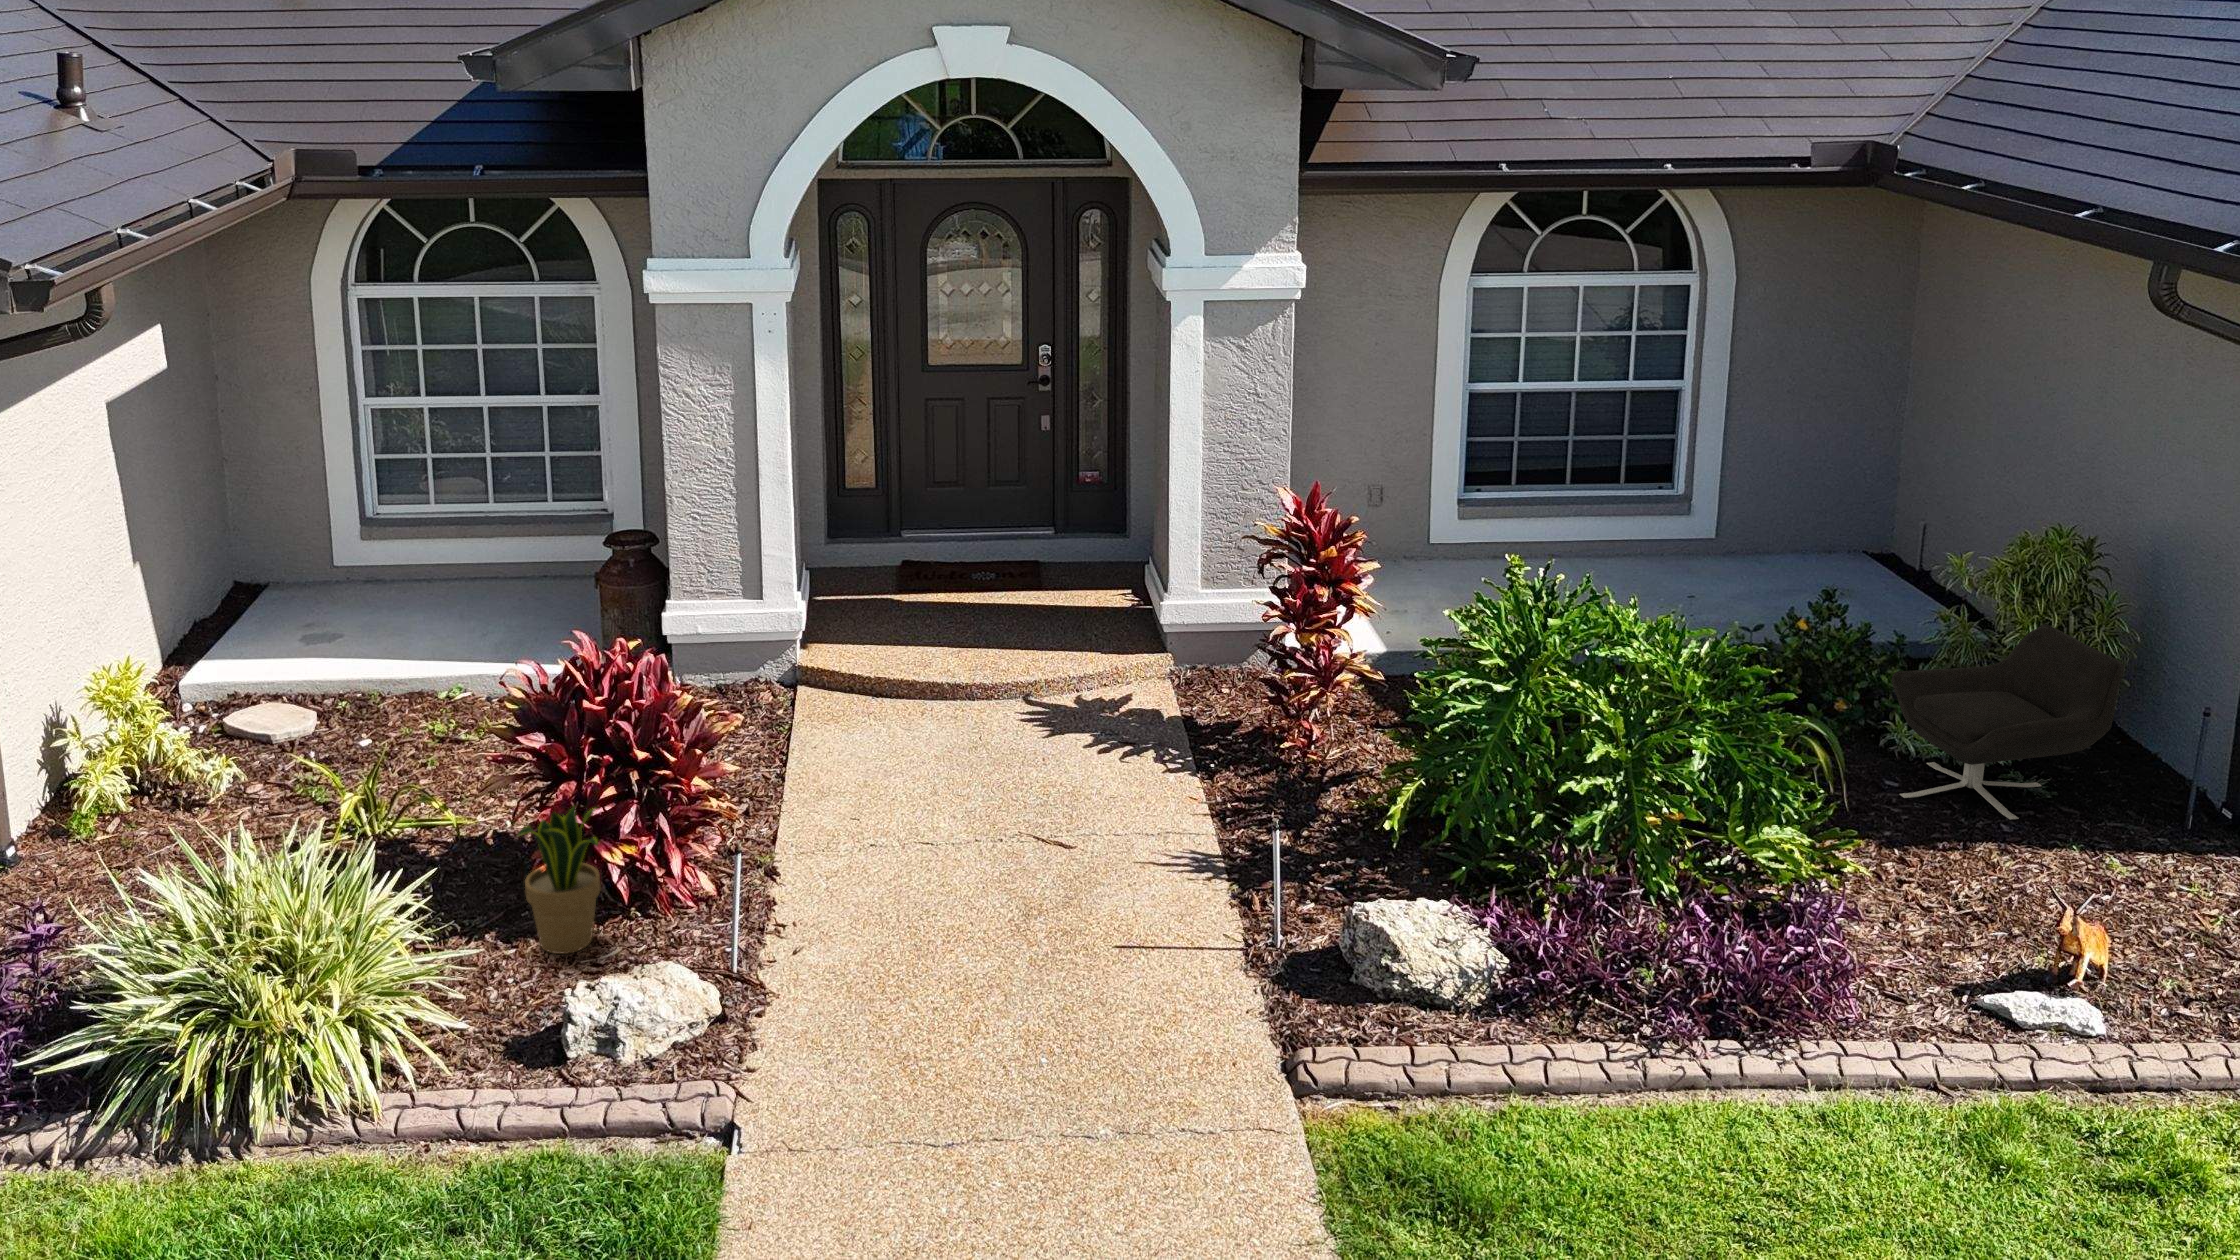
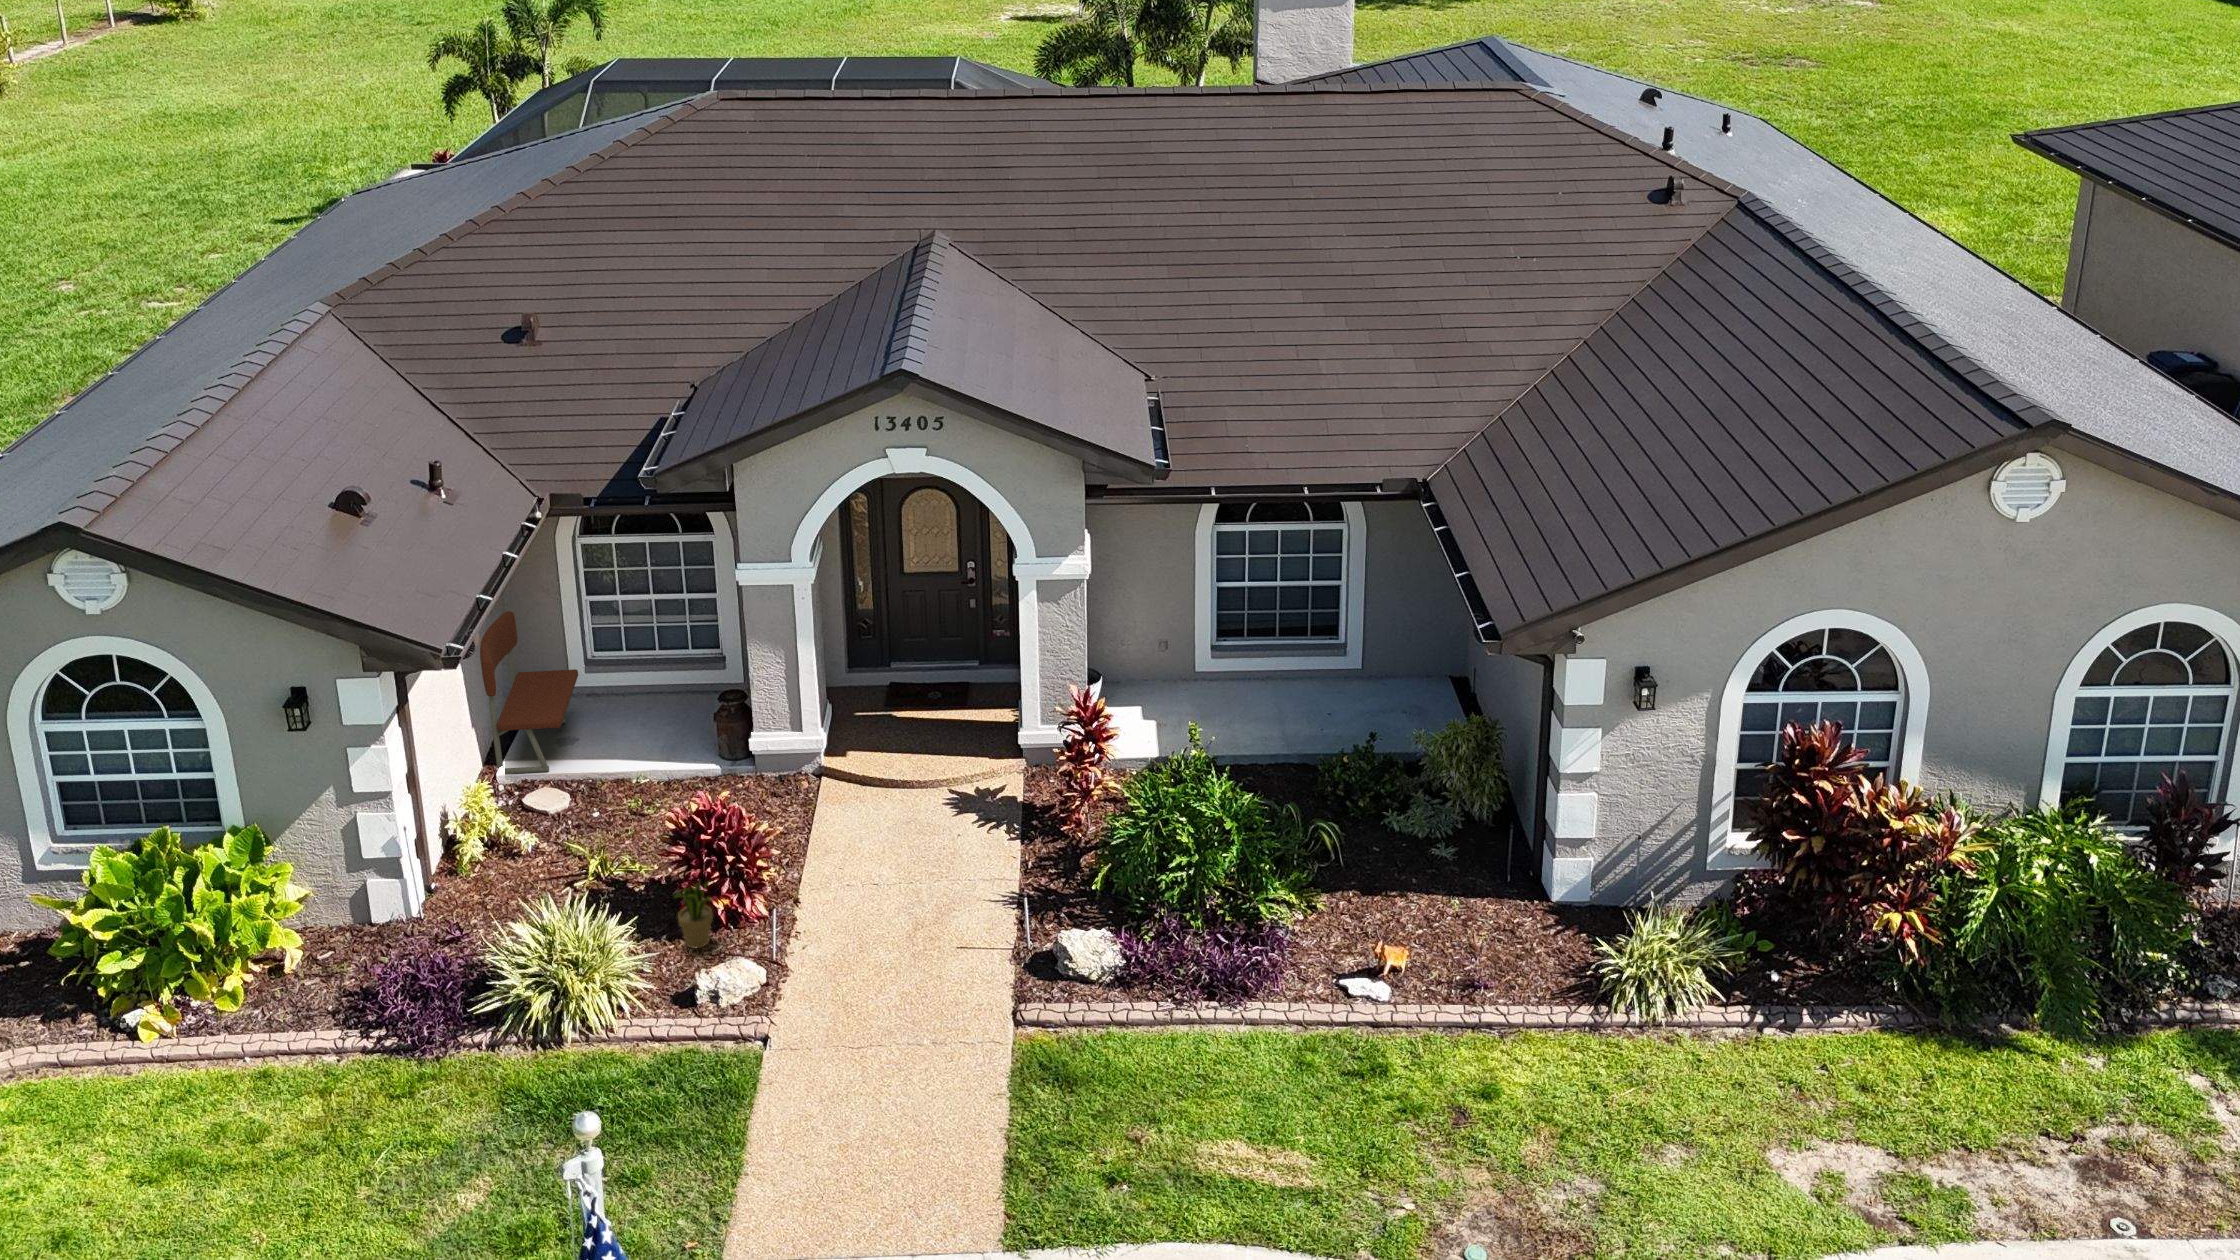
bench: none [158,405,348,686] -> present [480,611,578,774]
lounge chair: present [1892,624,2125,820] -> none [1382,769,1490,875]

